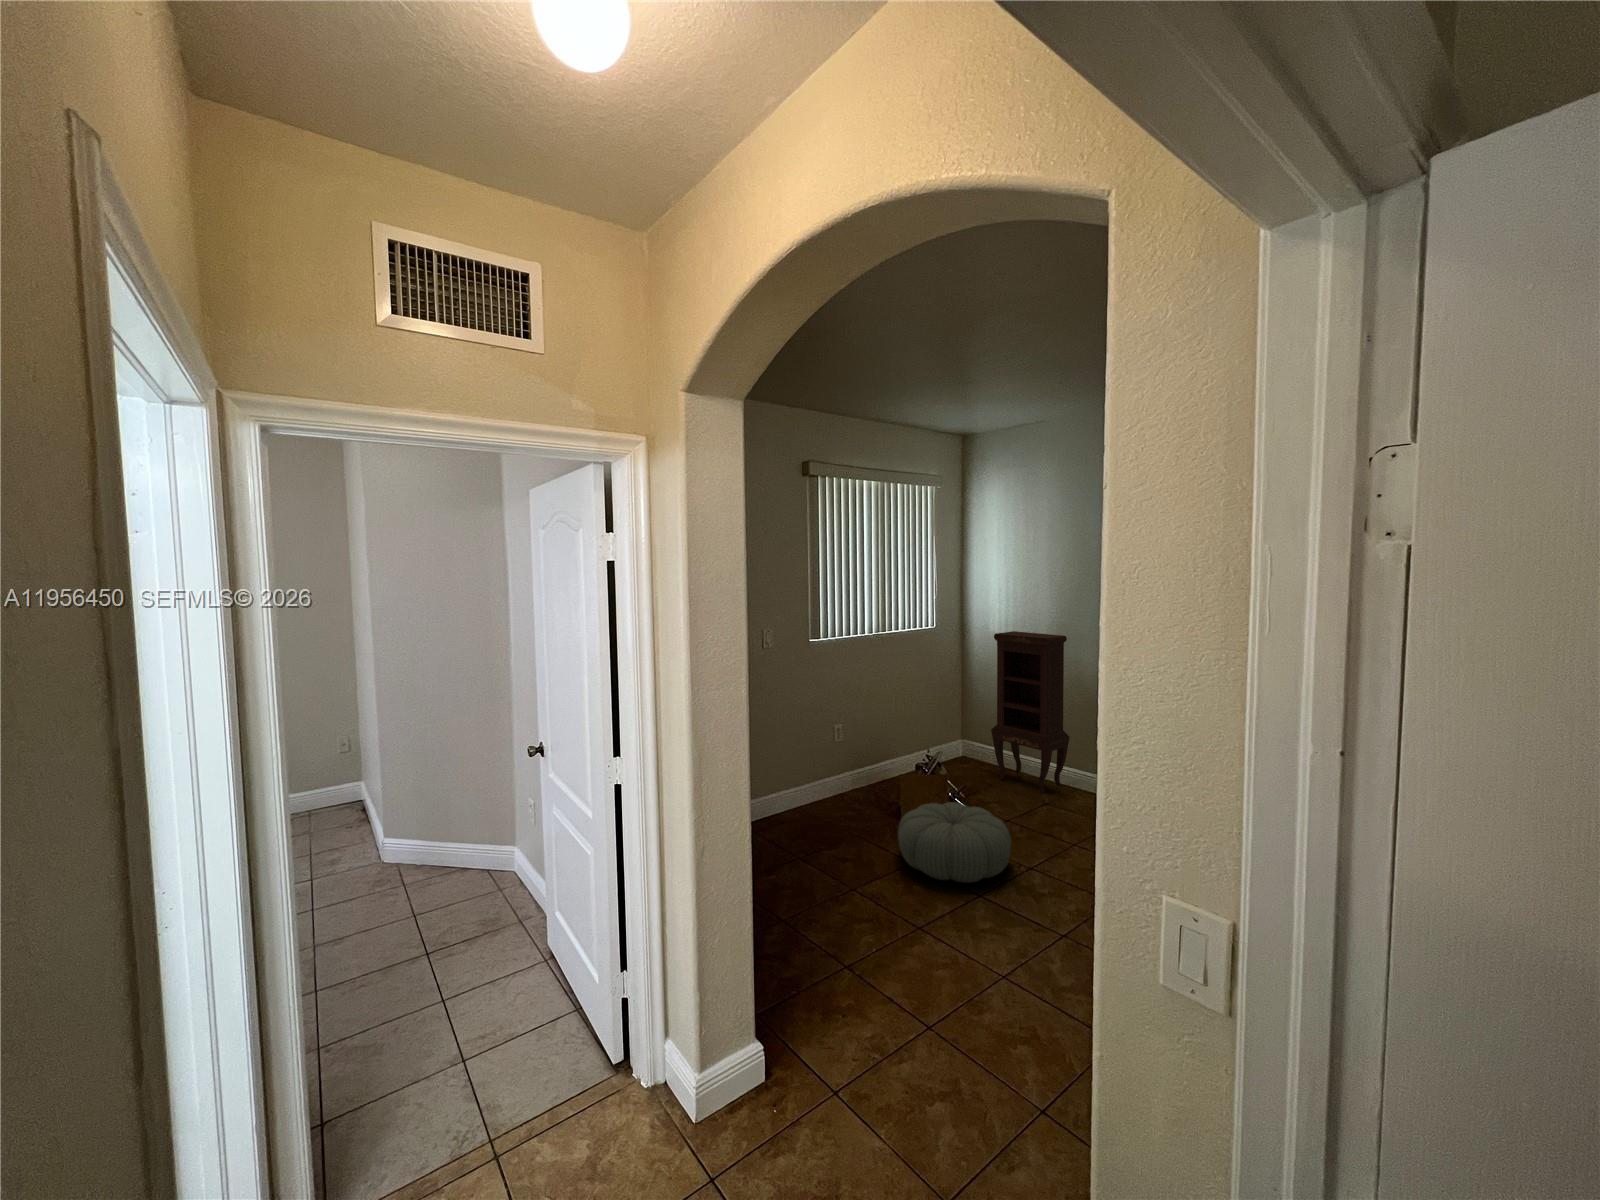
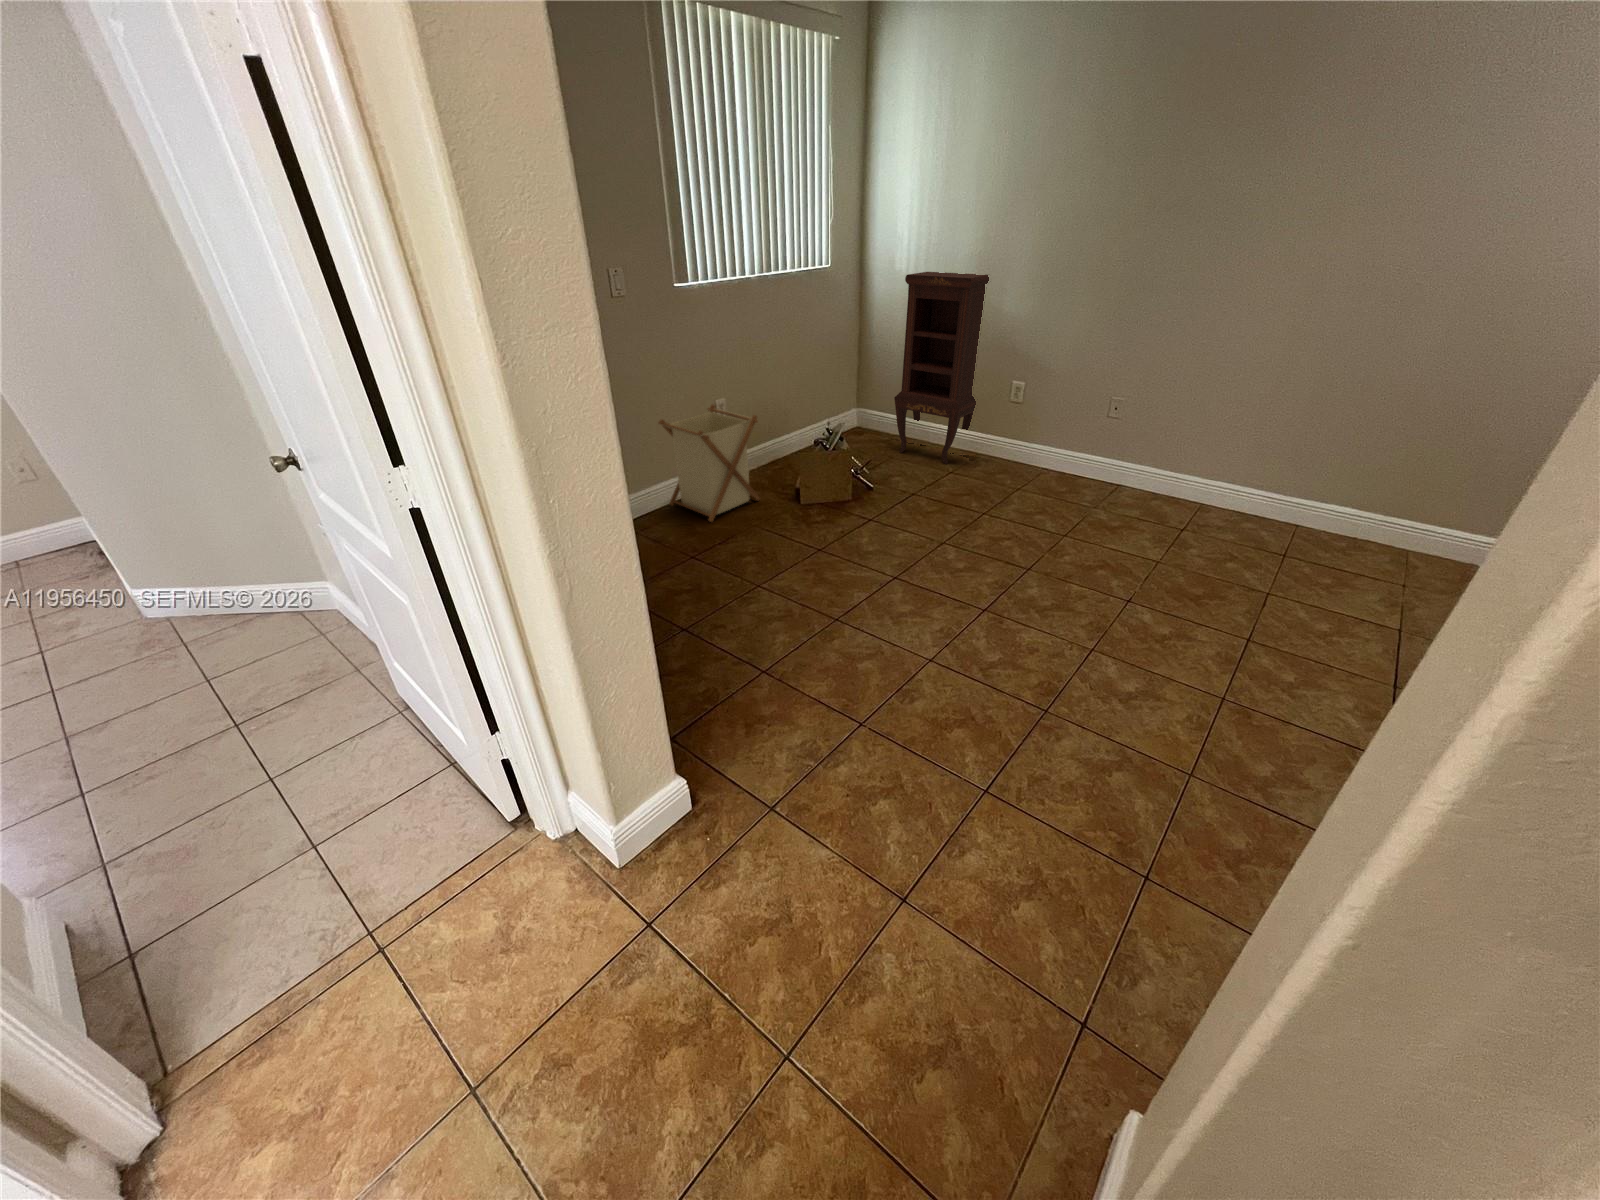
laundry basket: none [784,727,865,828] -> present [658,404,760,522]
pouf: present [898,802,1011,883] -> none [803,483,926,567]

